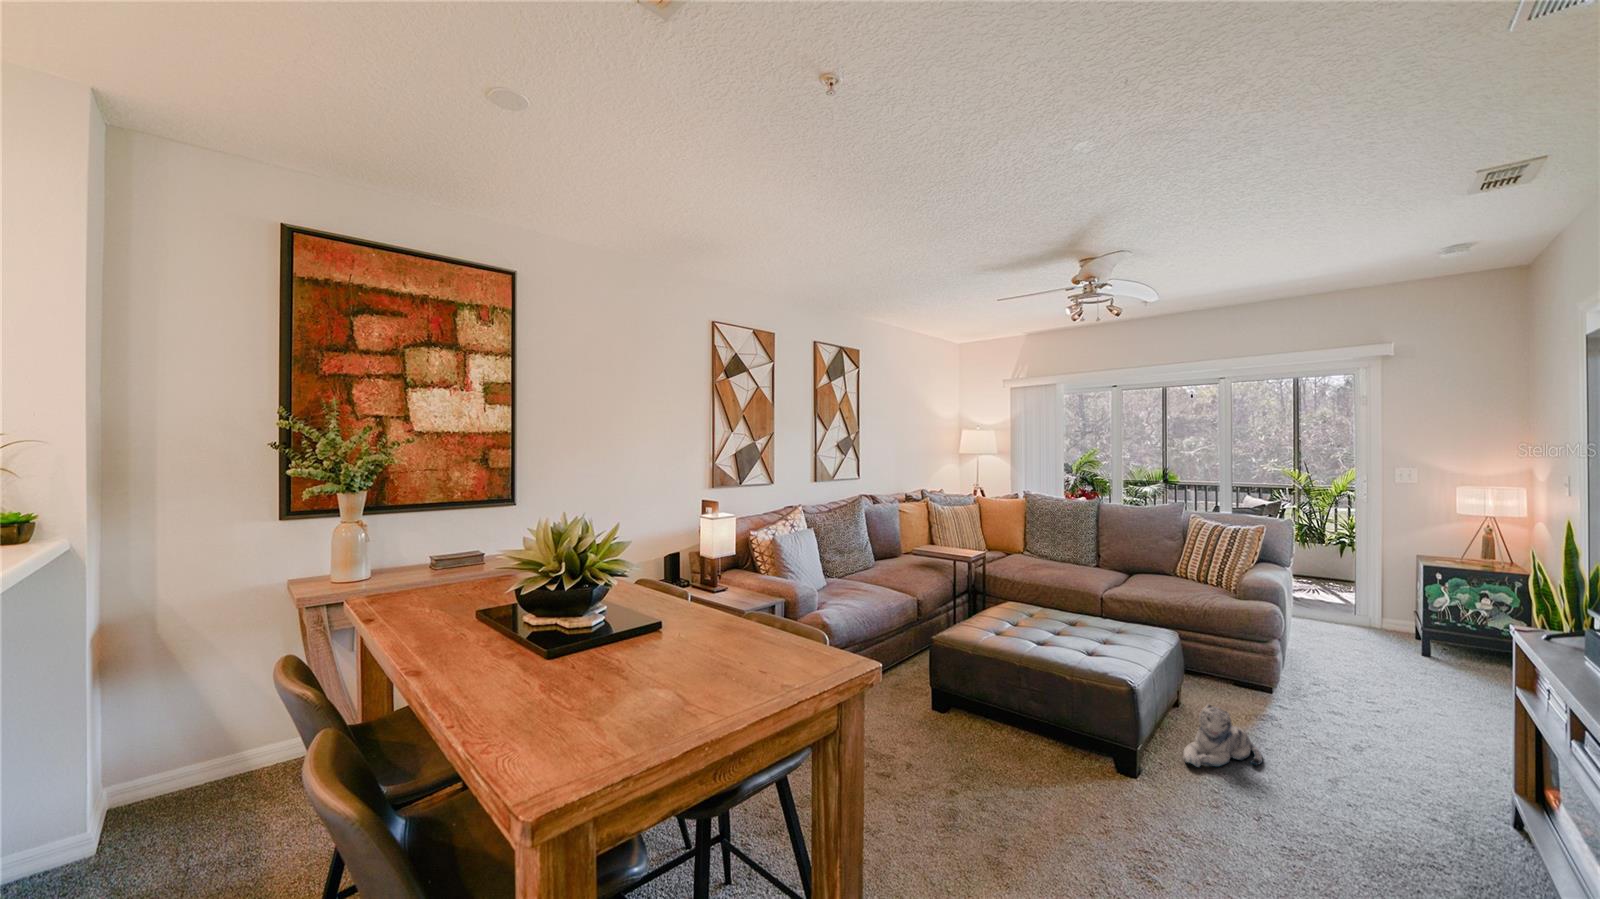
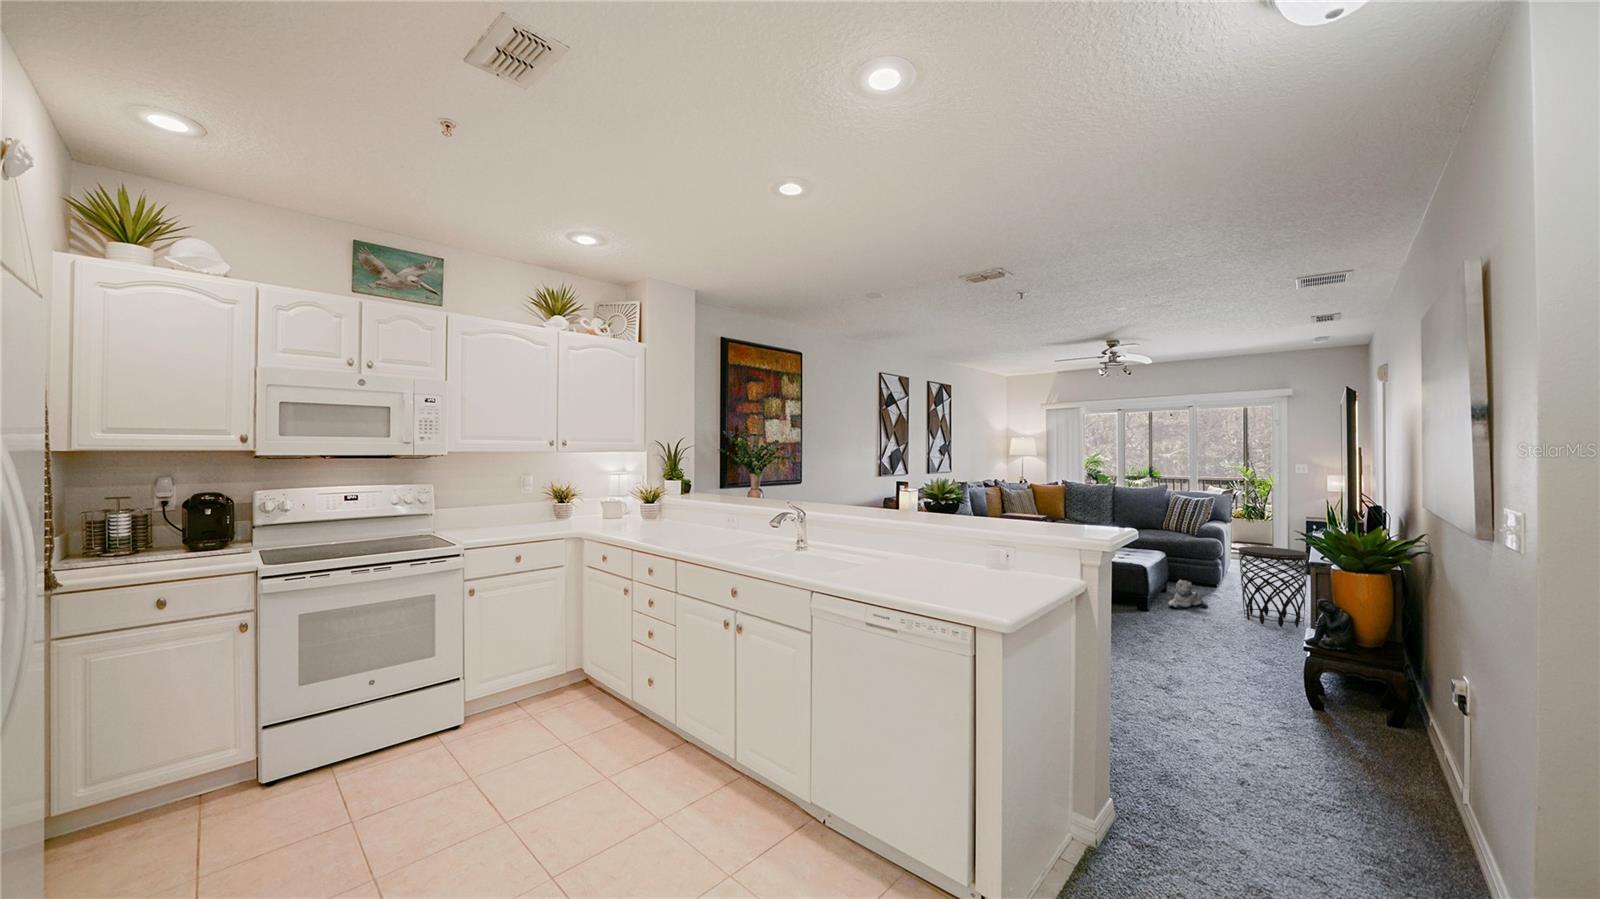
side table: none [1336,651,1512,863] -> present [1239,547,1308,628]

